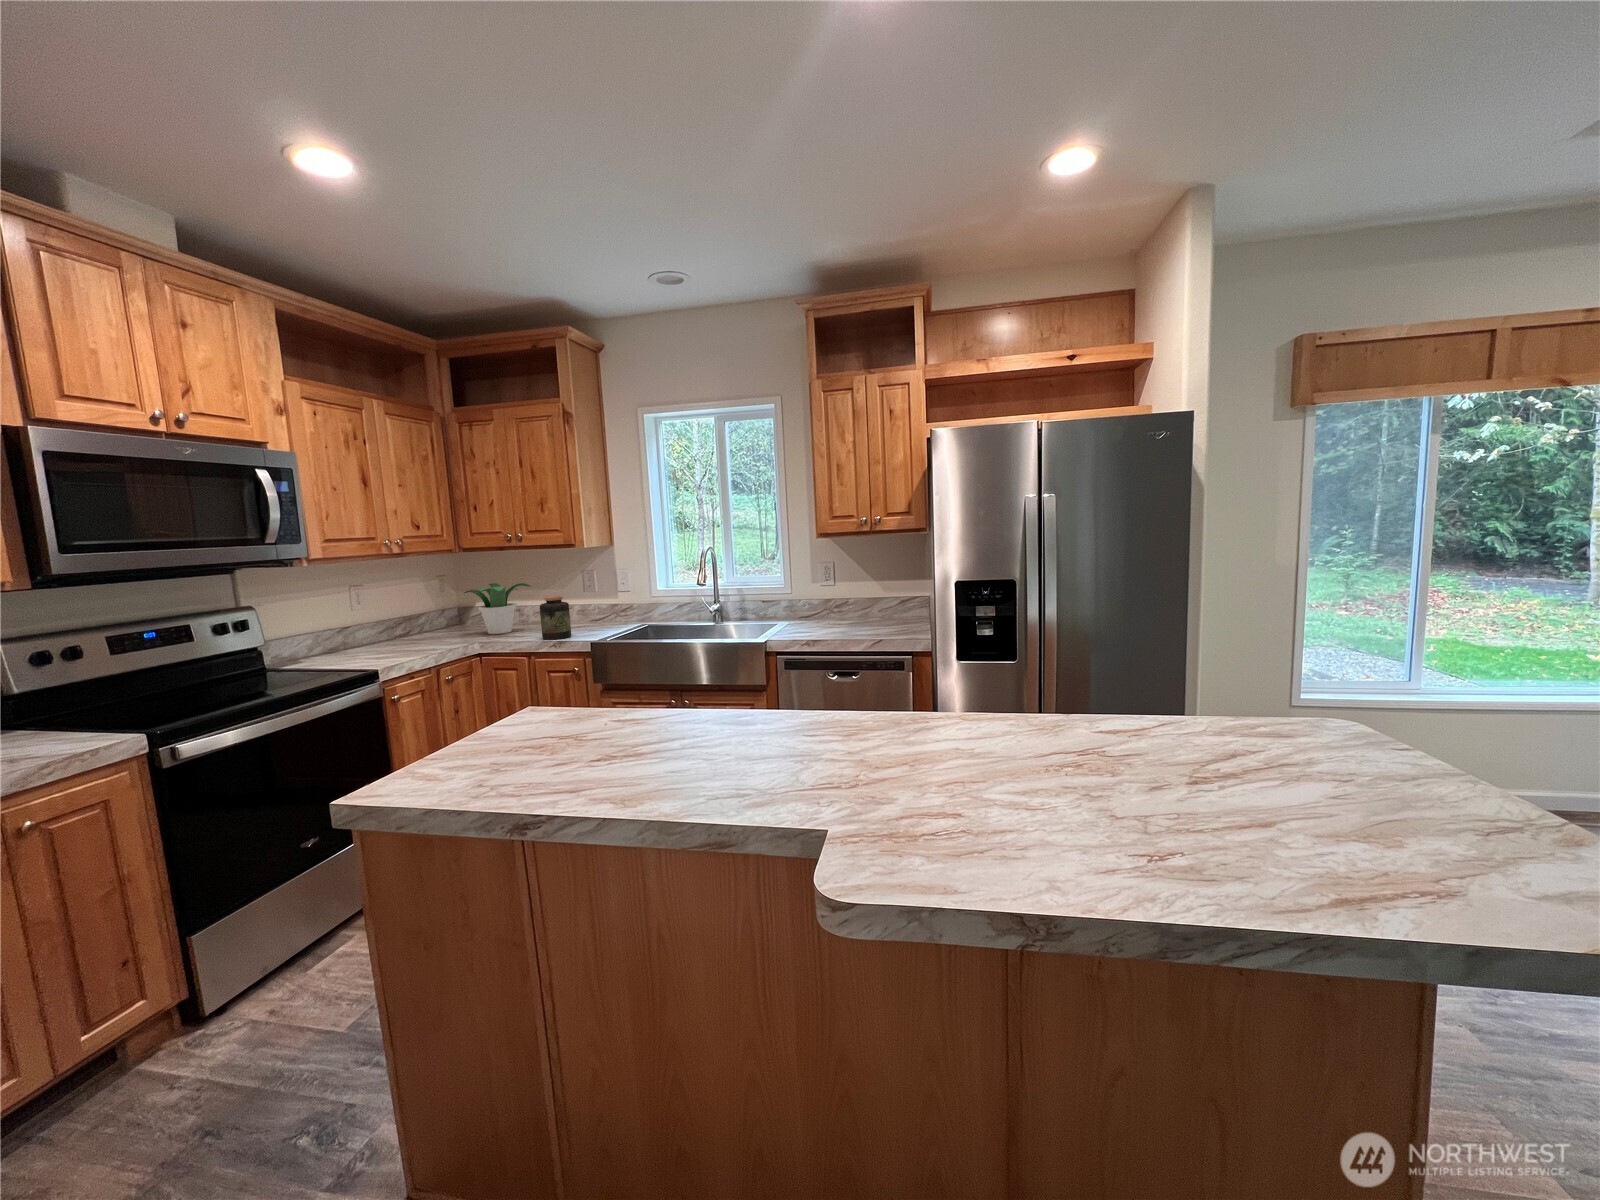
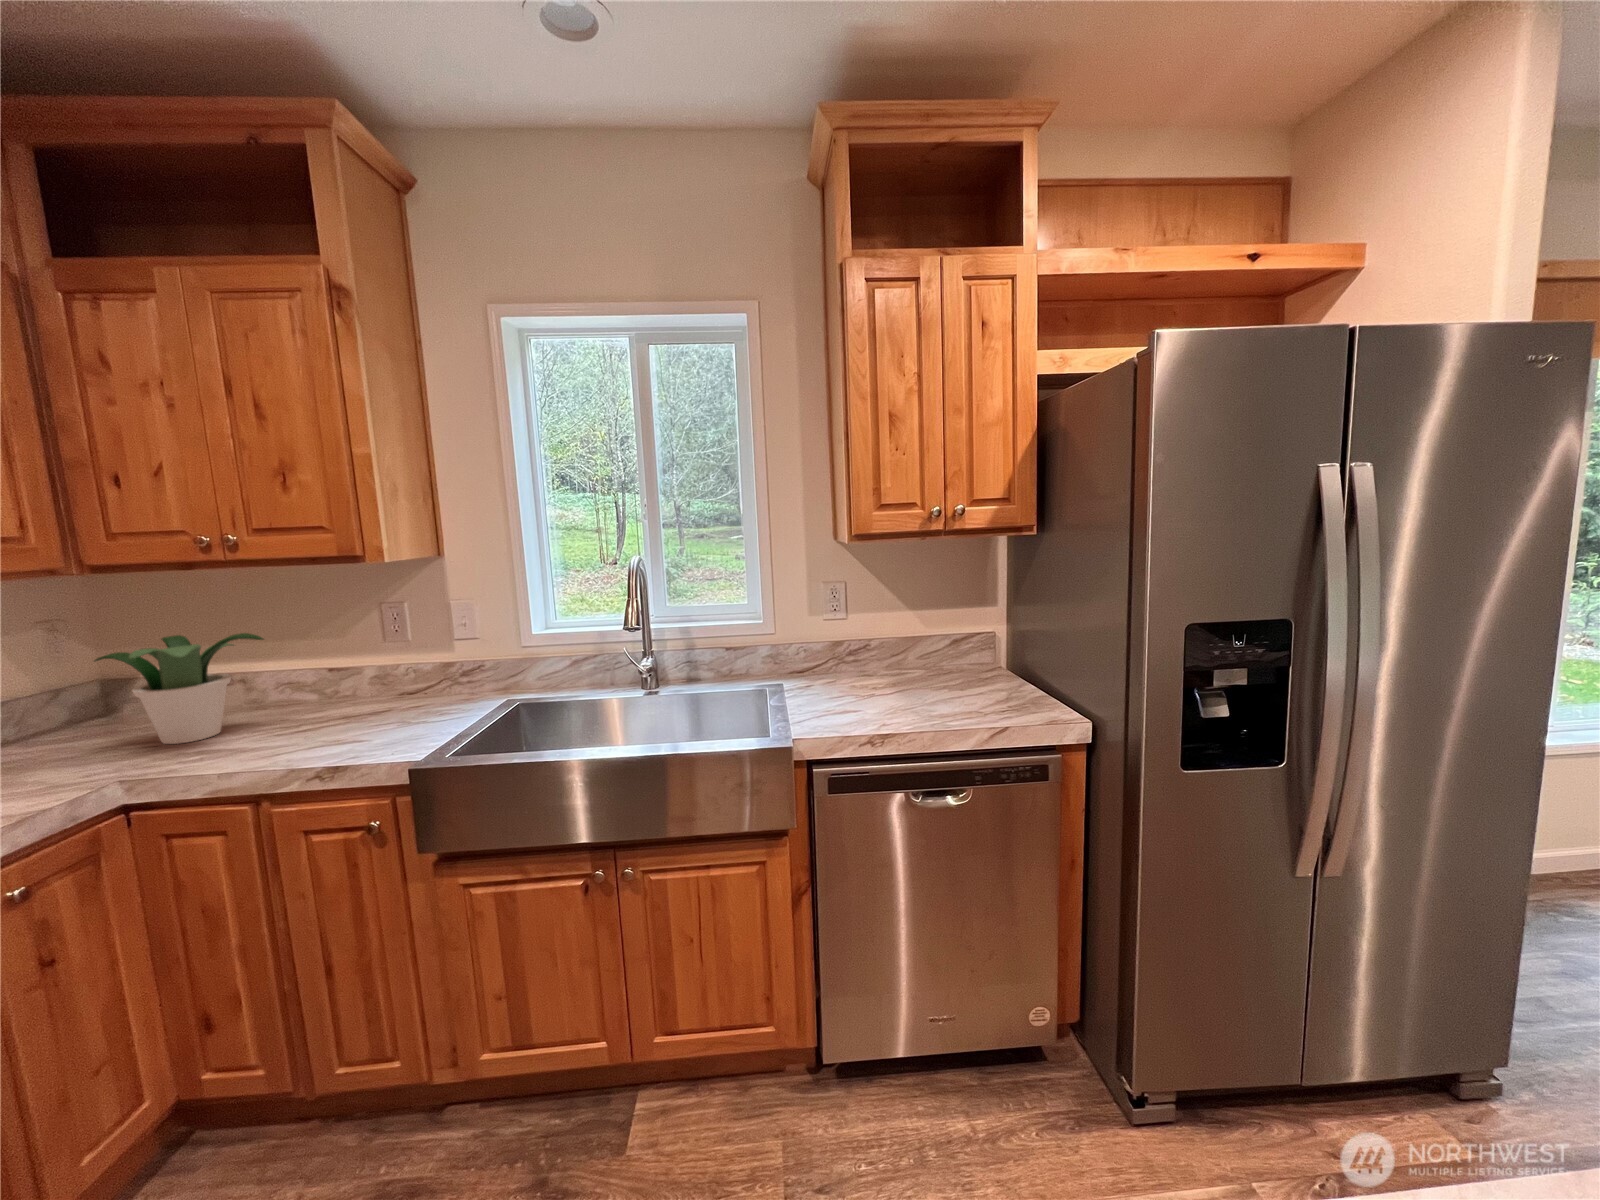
jar: present [540,596,571,640] -> none [281,662,360,760]

